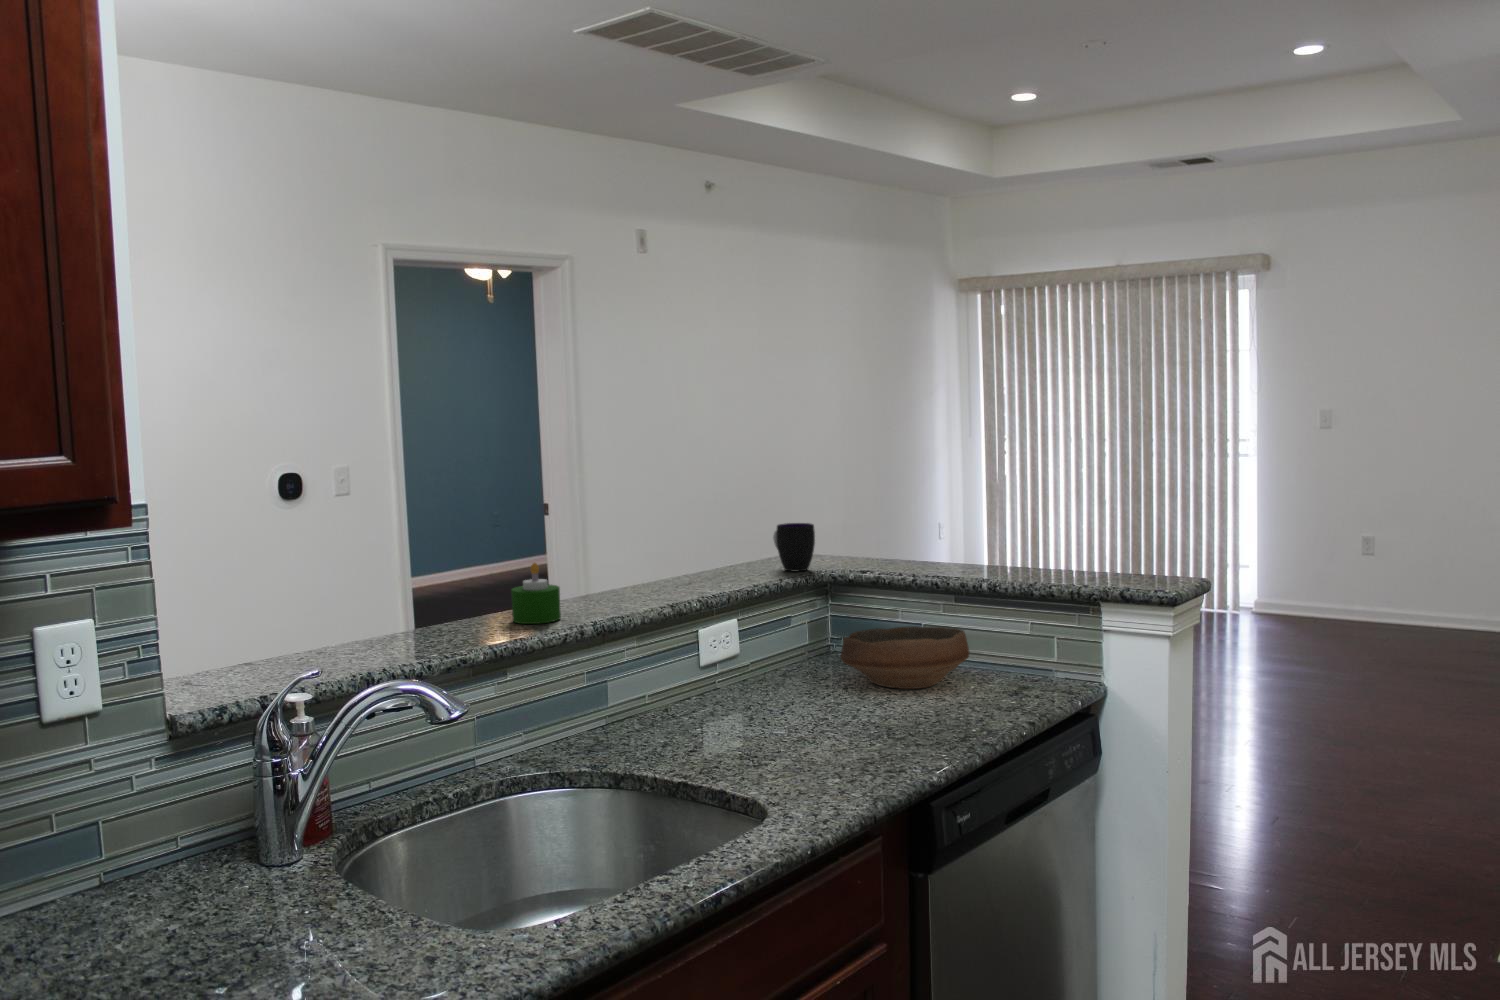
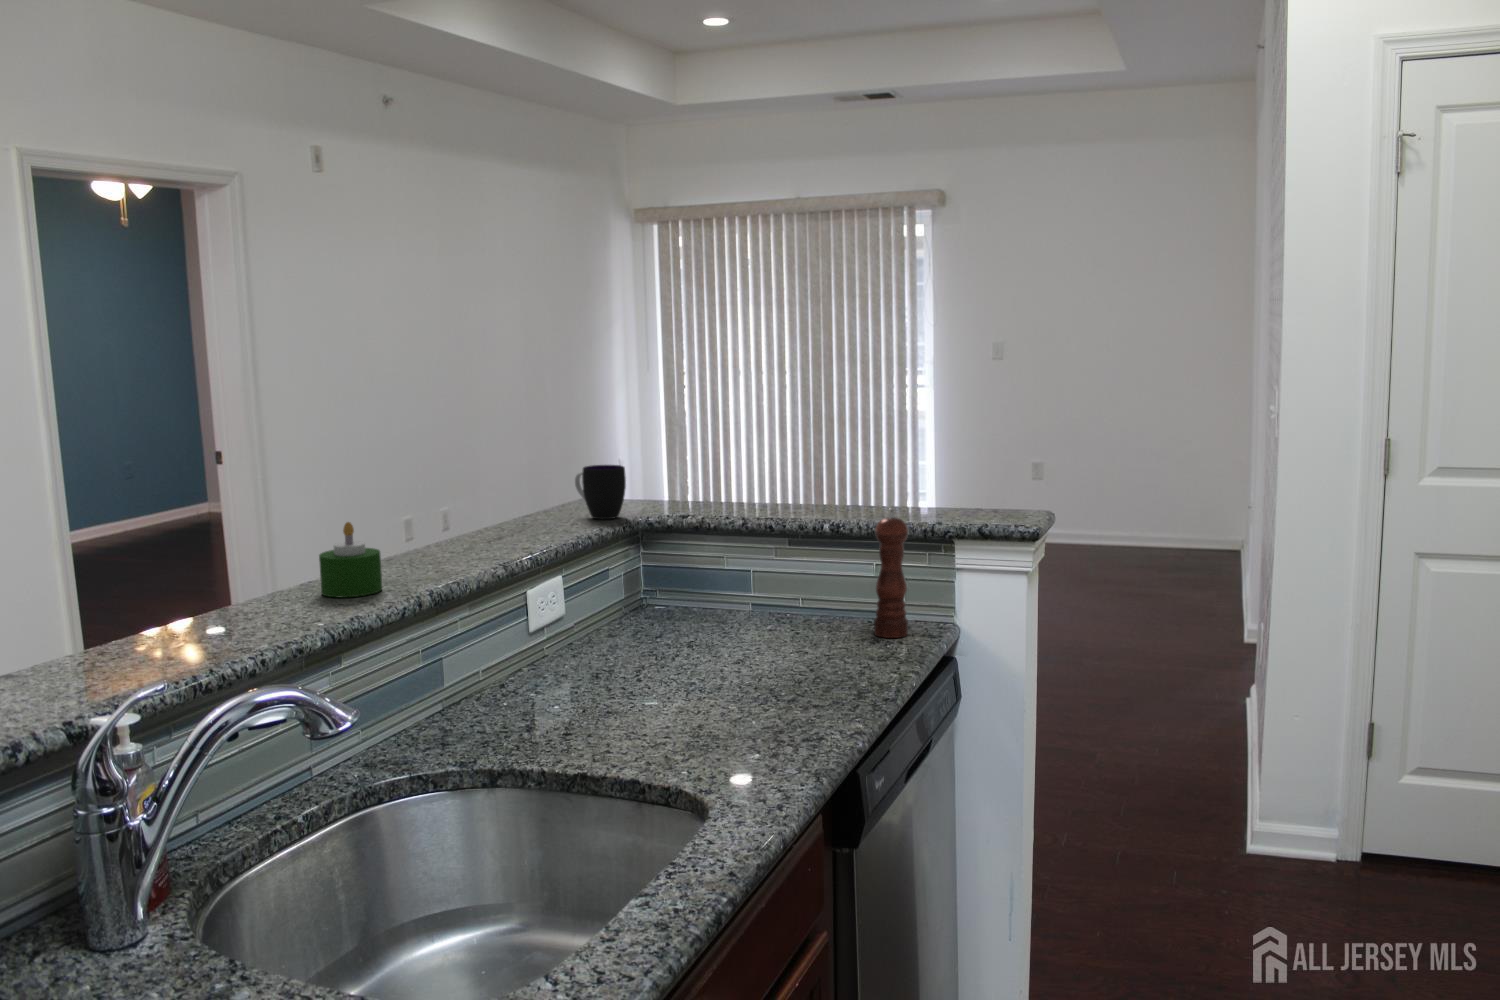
pepper mill: none [1023,567,1056,692] -> present [874,508,908,638]
bowl: present [840,626,969,689] -> none [680,574,819,644]

